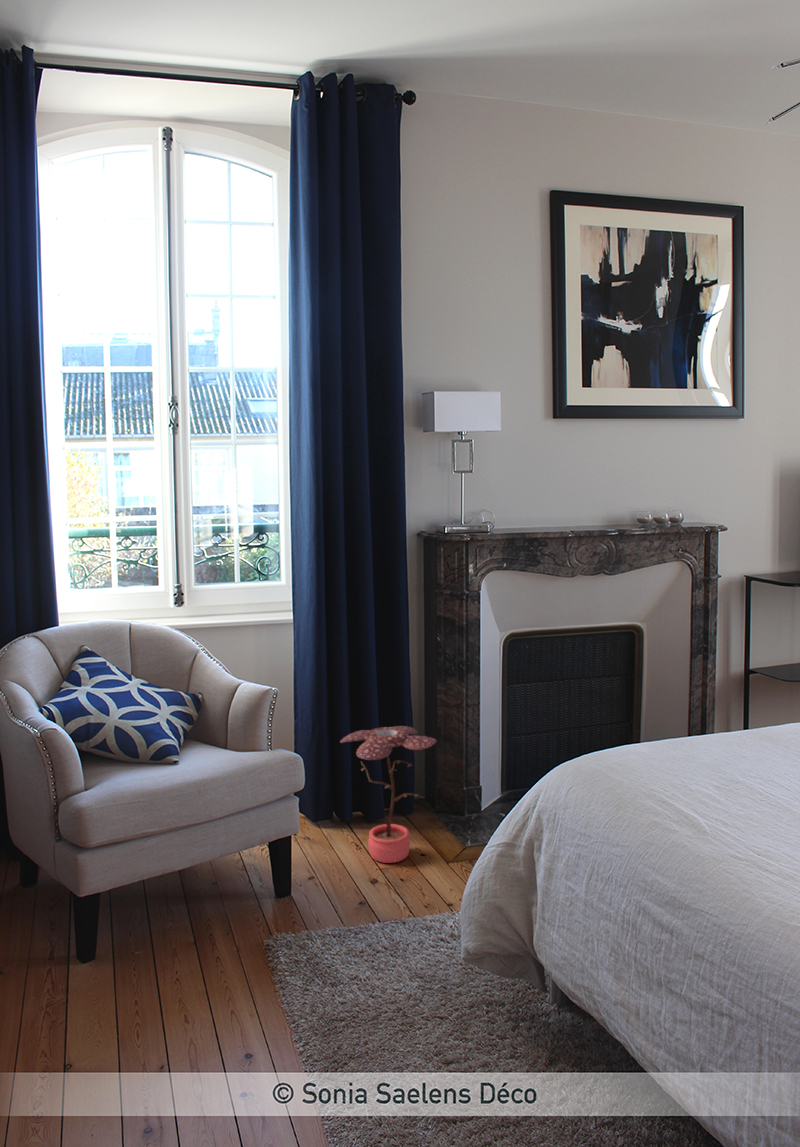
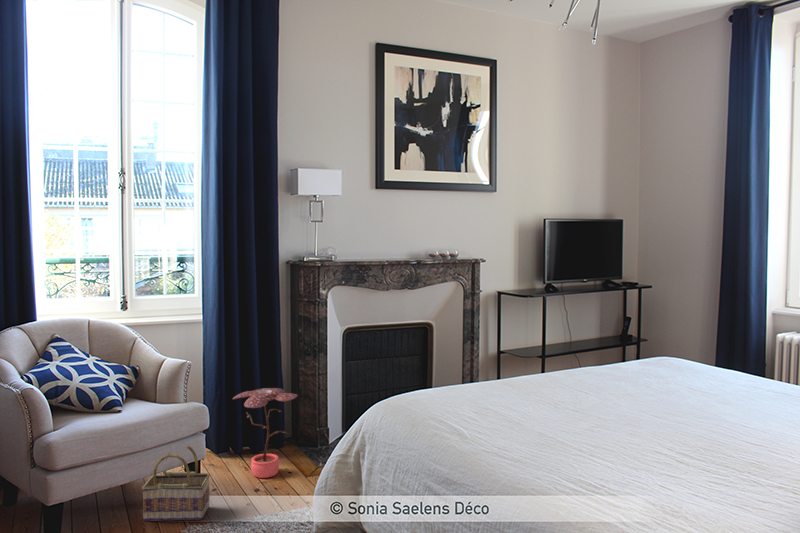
basket: none [205,813,306,935] -> present [142,446,210,521]

